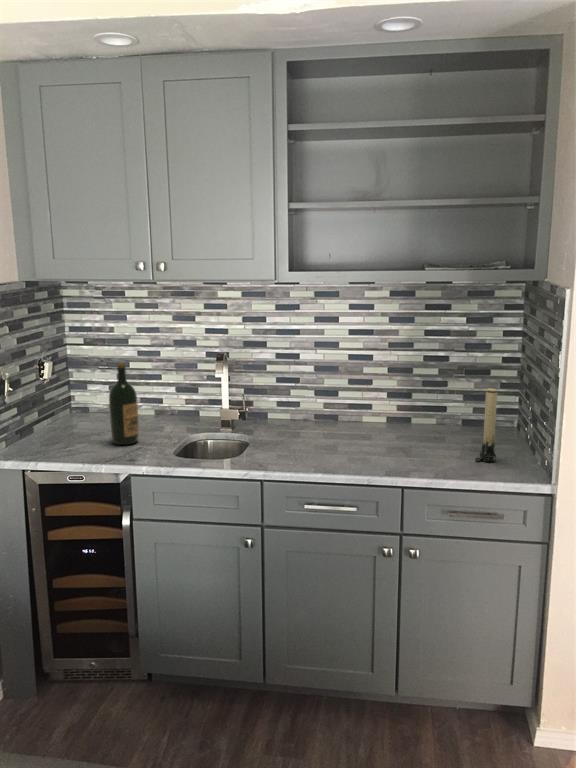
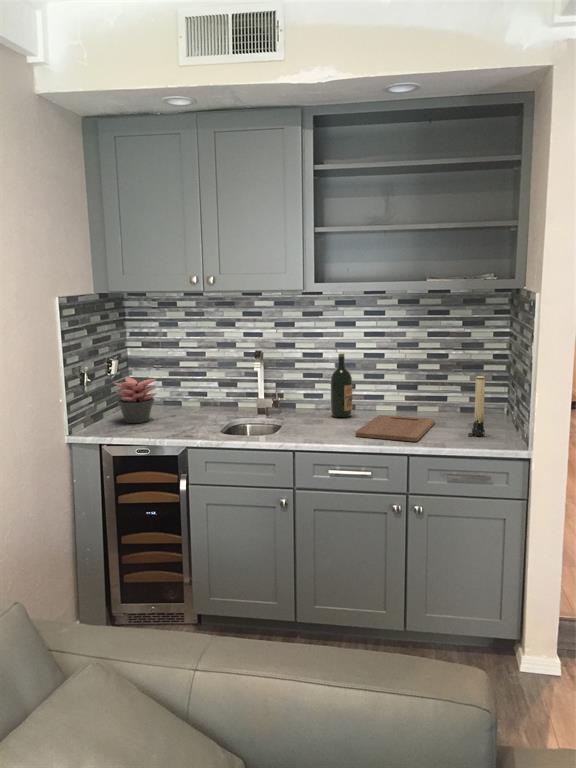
wine bottle: present [109,363,139,445] -> present [331,354,352,418]
succulent plant: none [44,382,99,440] -> present [114,377,157,423]
cutting board: none [338,430,433,470] -> present [355,415,435,441]

